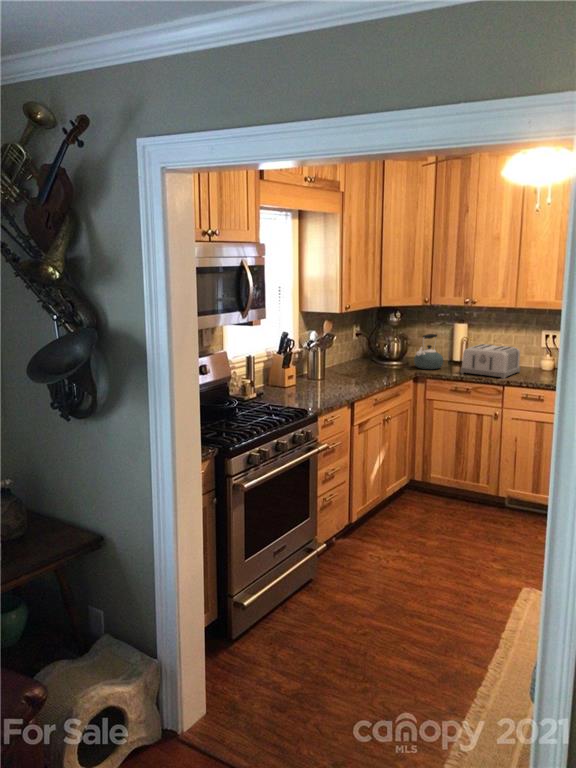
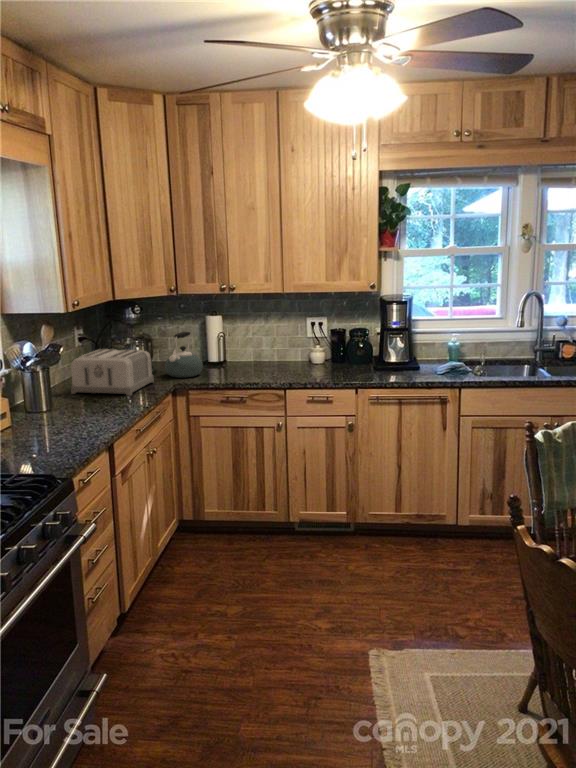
toaster: present [460,344,520,379] -> present [71,349,154,396]

